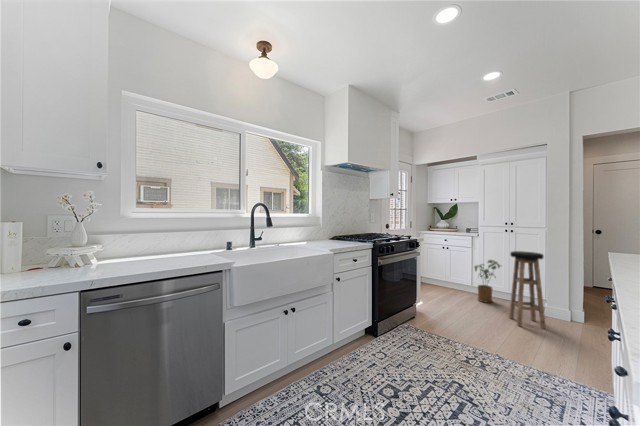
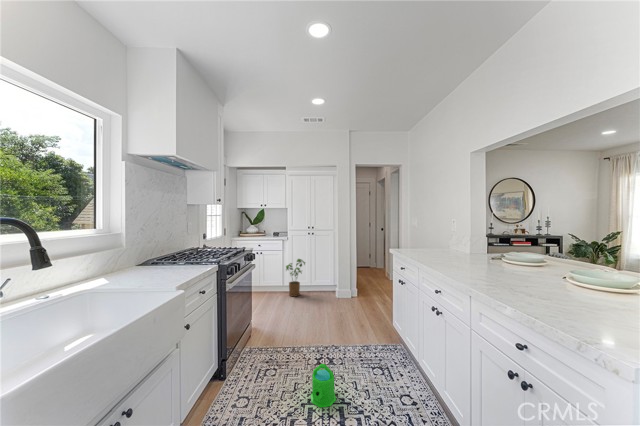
bar stool: present [509,251,546,329] -> none [318,250,342,311]
watering can: none [430,351,466,395] -> present [311,364,336,407]

